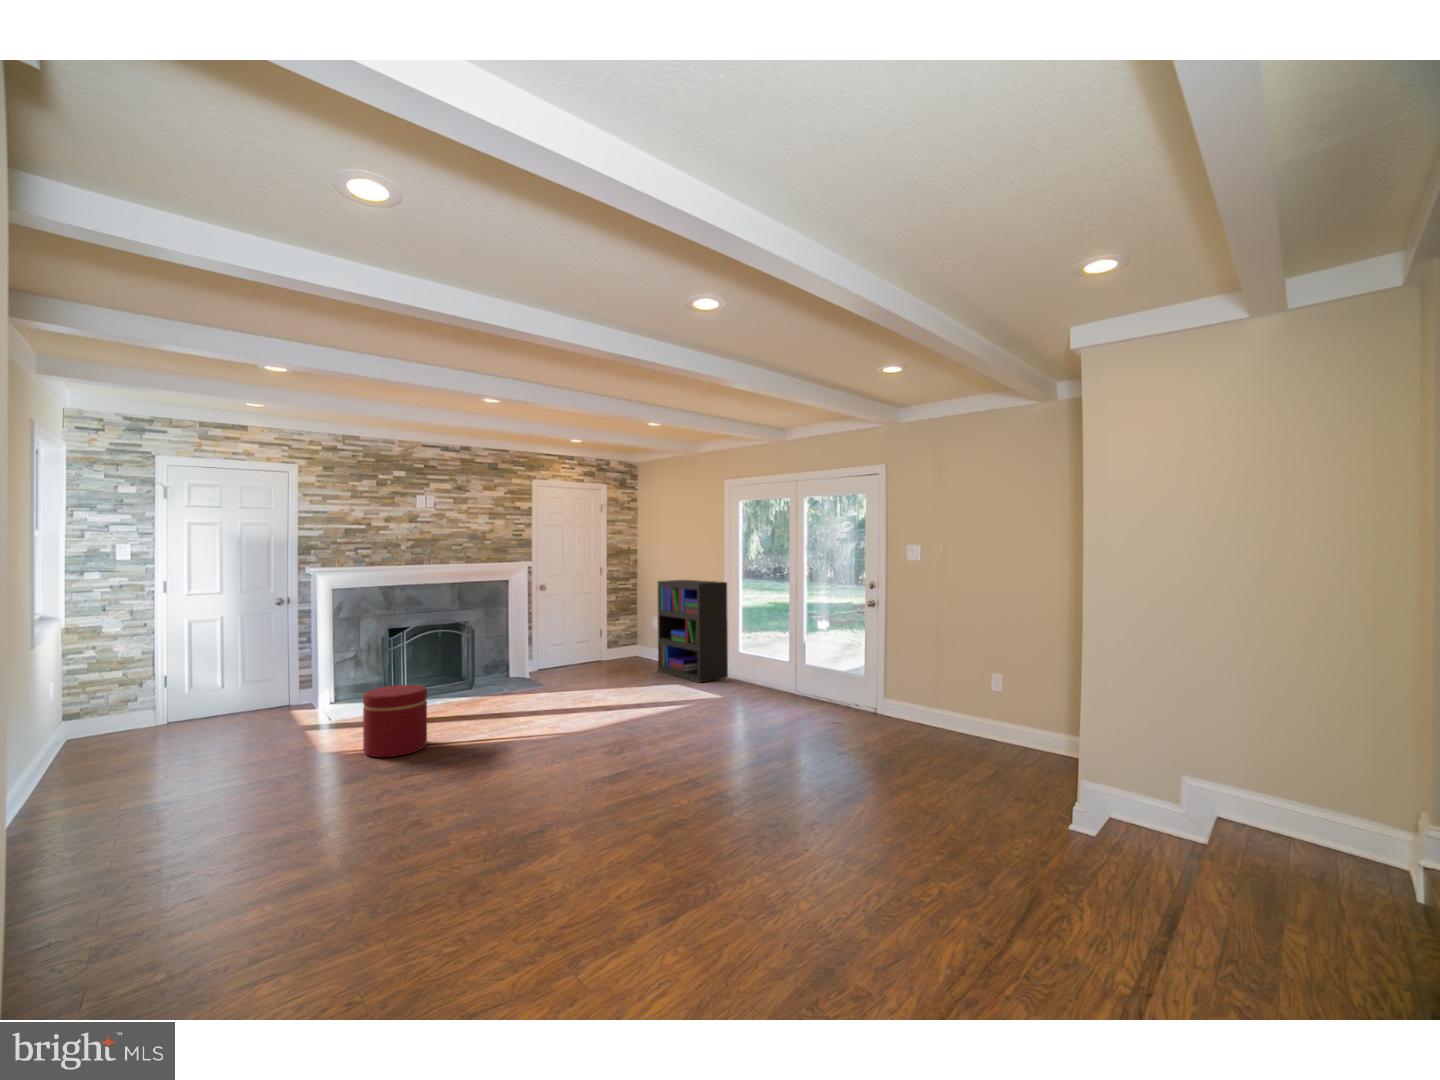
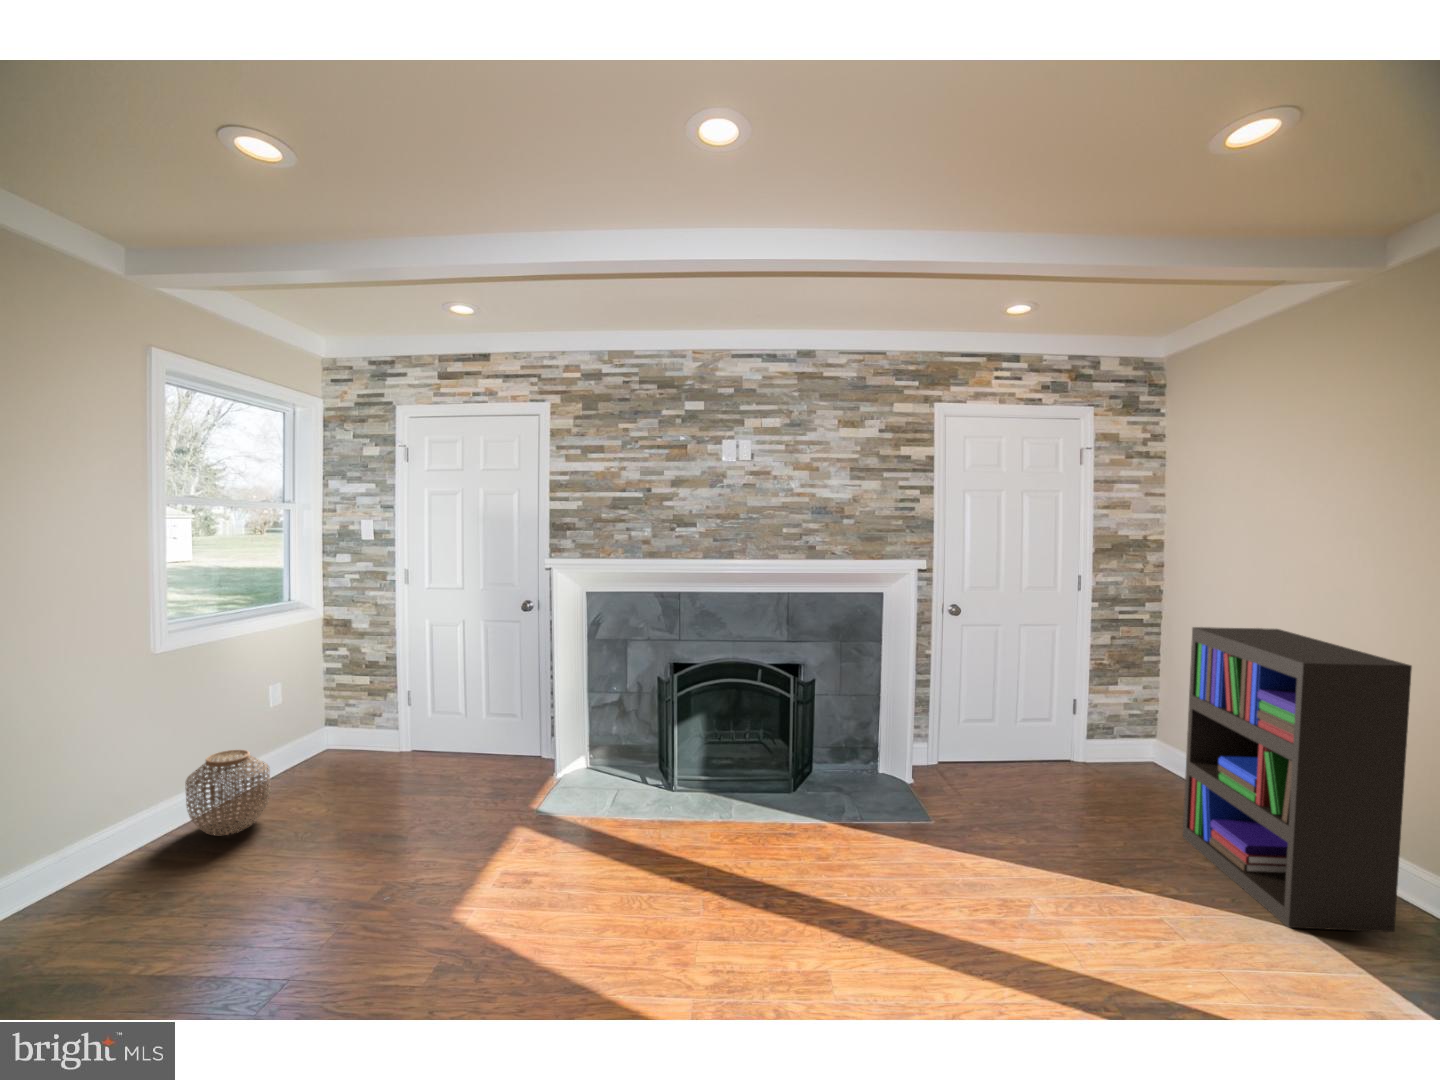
ottoman: present [363,685,427,757] -> none [442,810,558,971]
woven basket: none [47,712,122,776] -> present [186,750,270,835]

